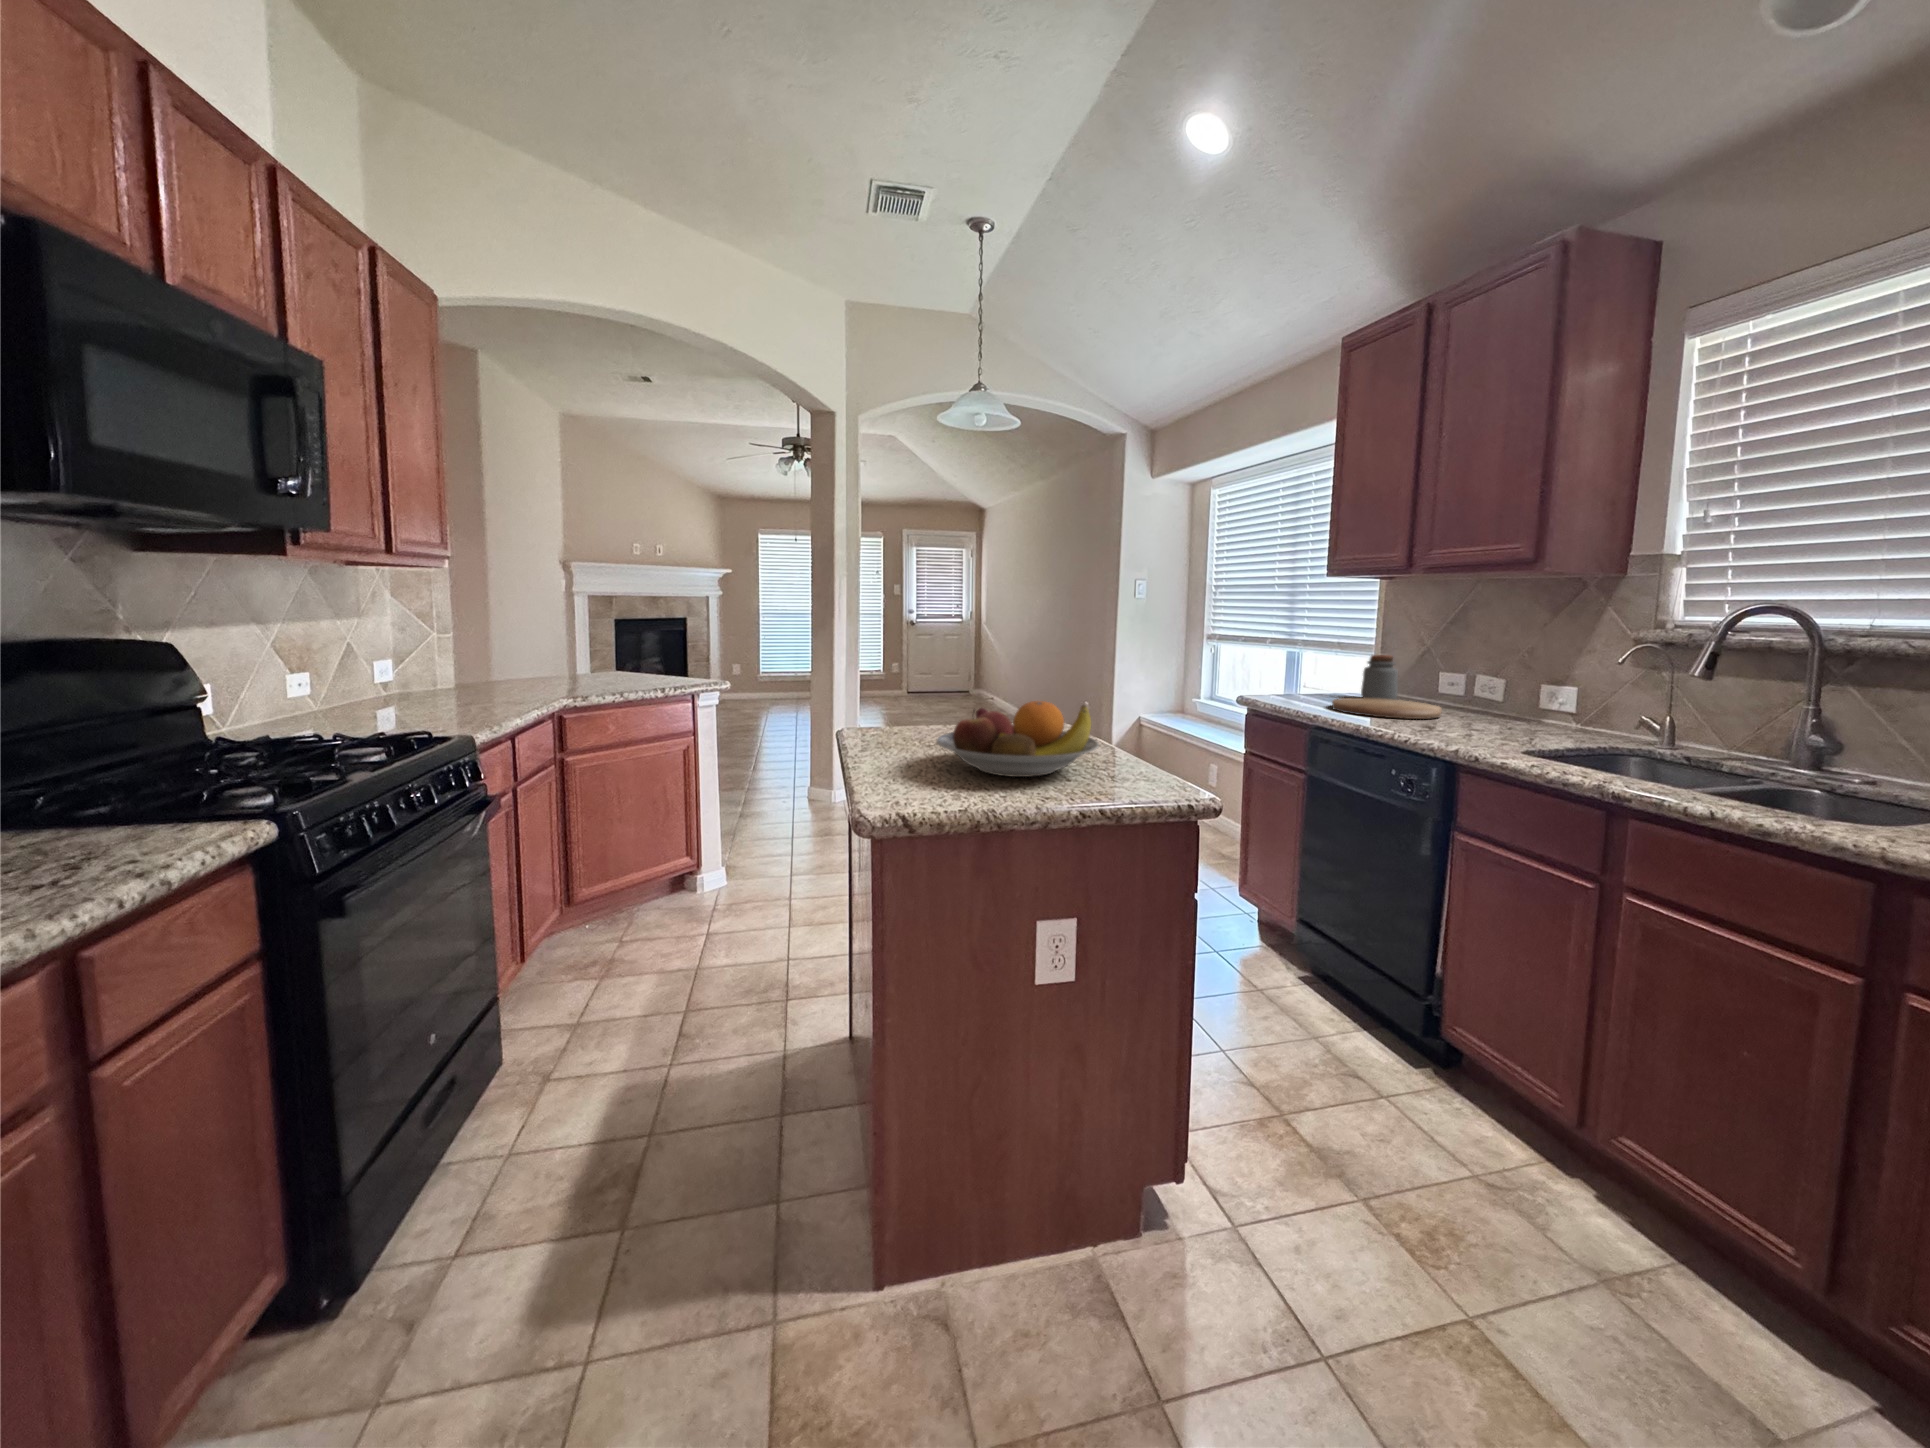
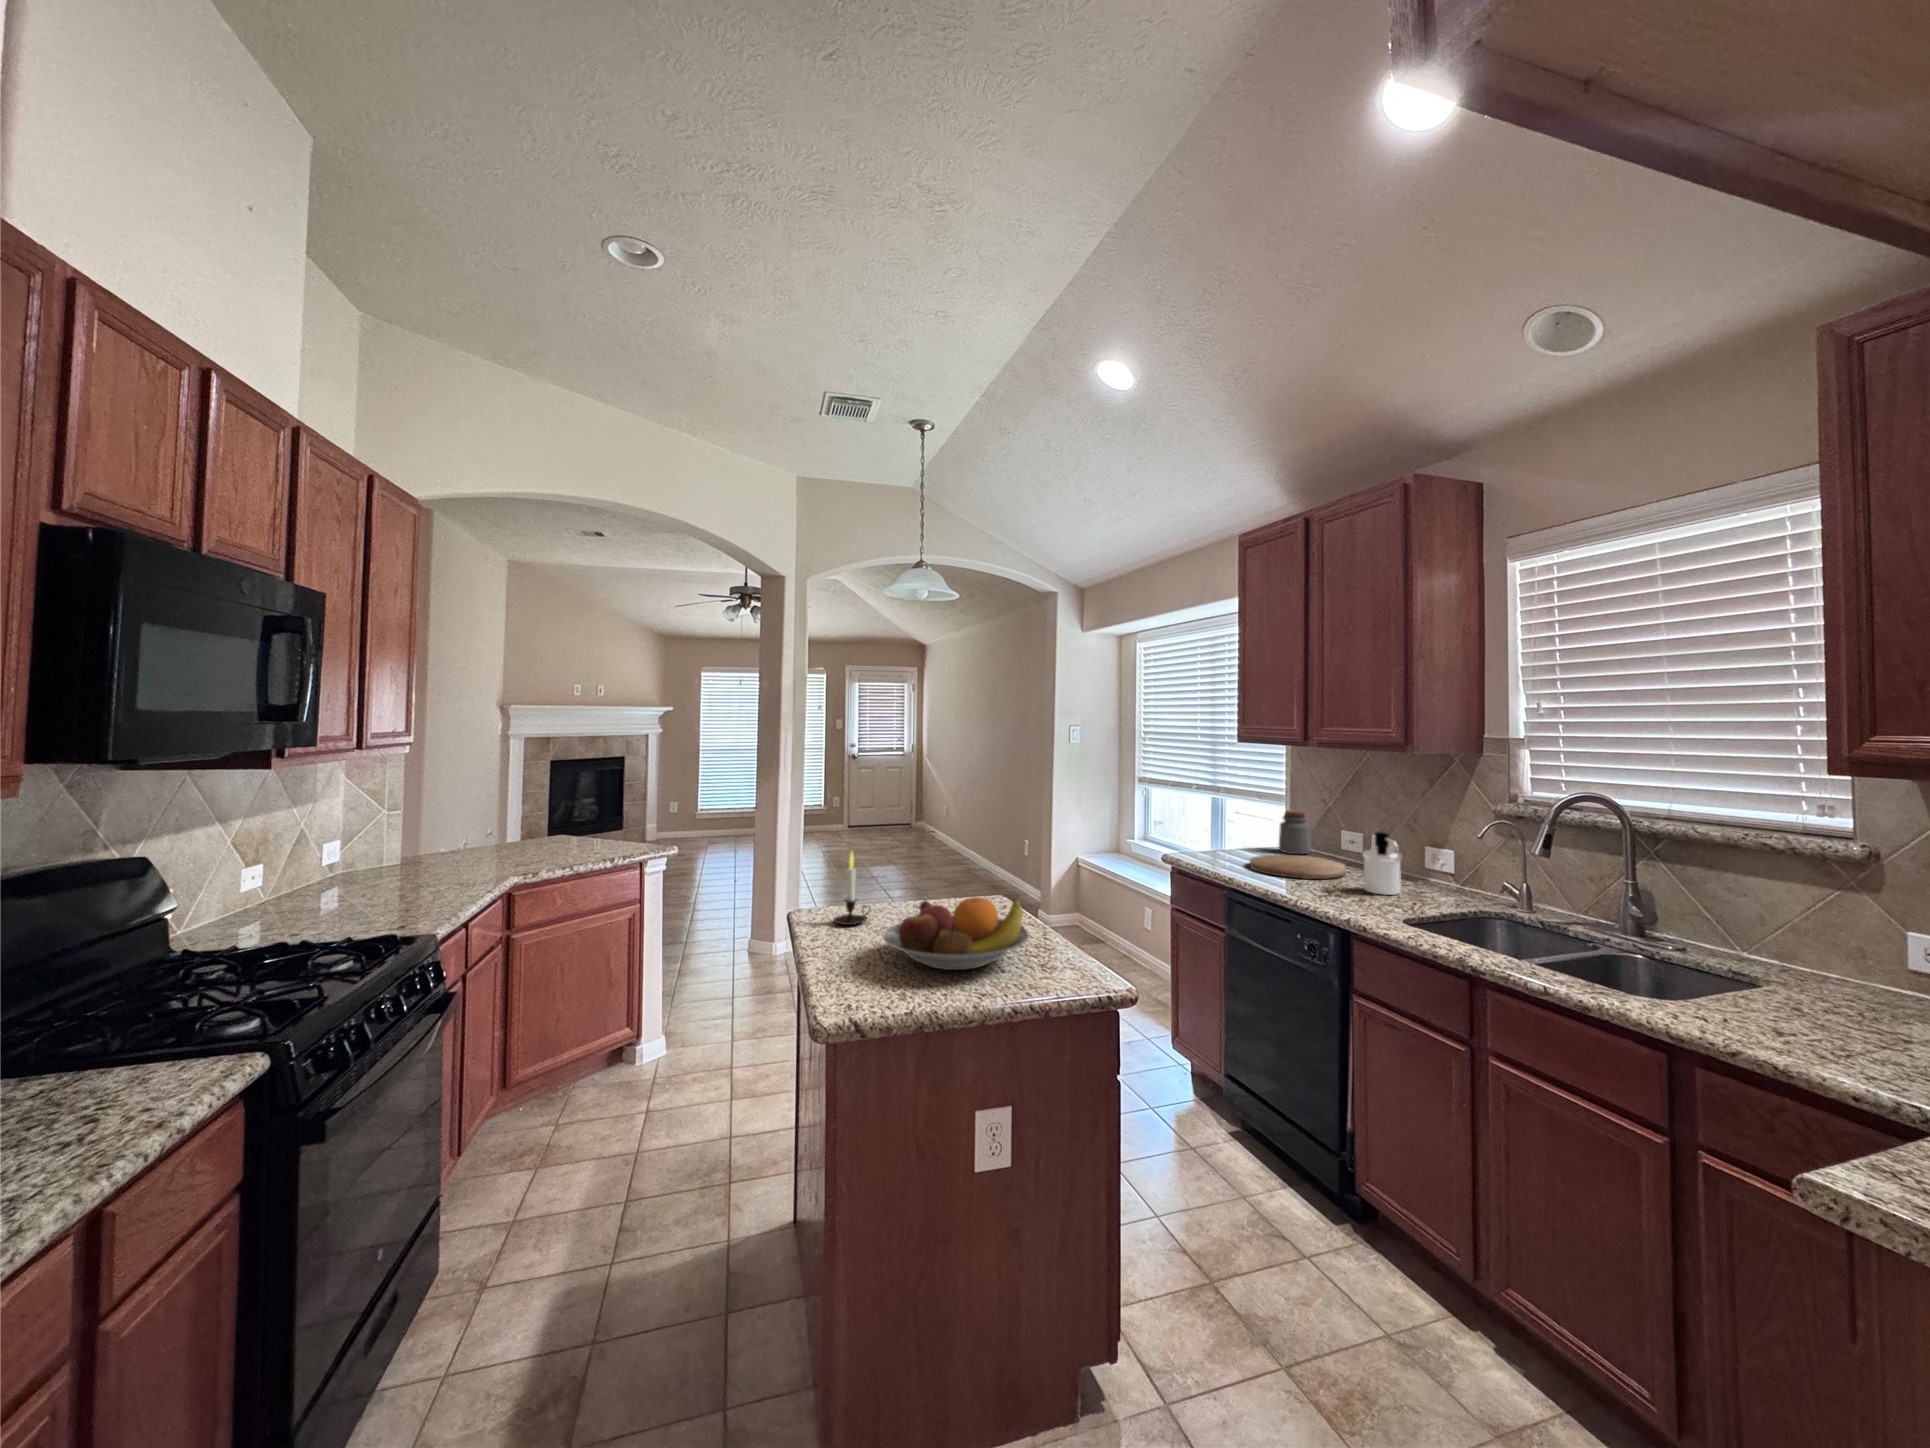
candle: none [883,660,923,739] -> present [834,851,869,925]
soap dispenser: none [1466,666,1515,733] -> present [1363,832,1402,895]

